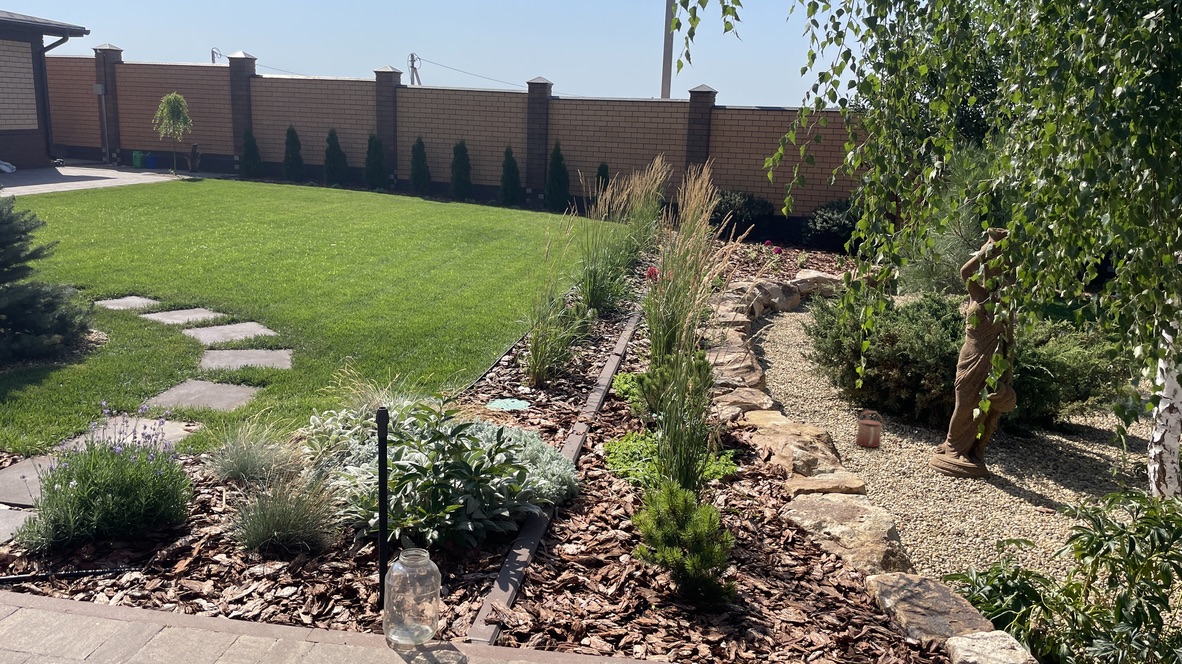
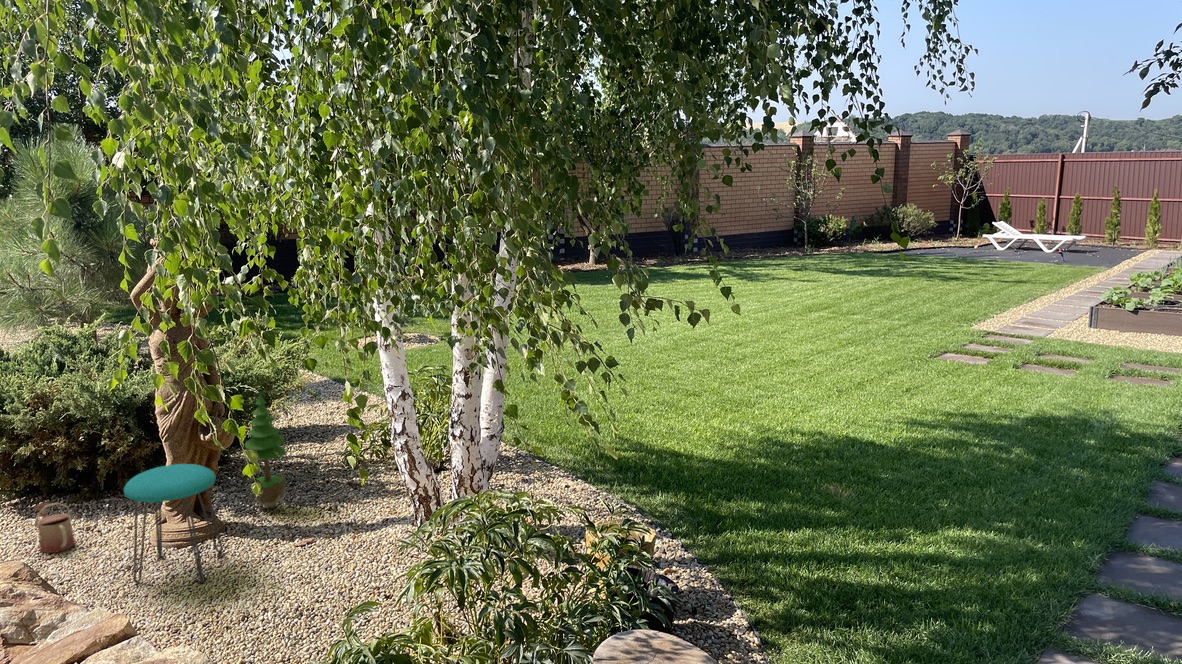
potted tree: none [1023,376,1066,479] -> present [245,394,287,508]
stool: none [899,405,982,502] -> present [124,464,223,584]

